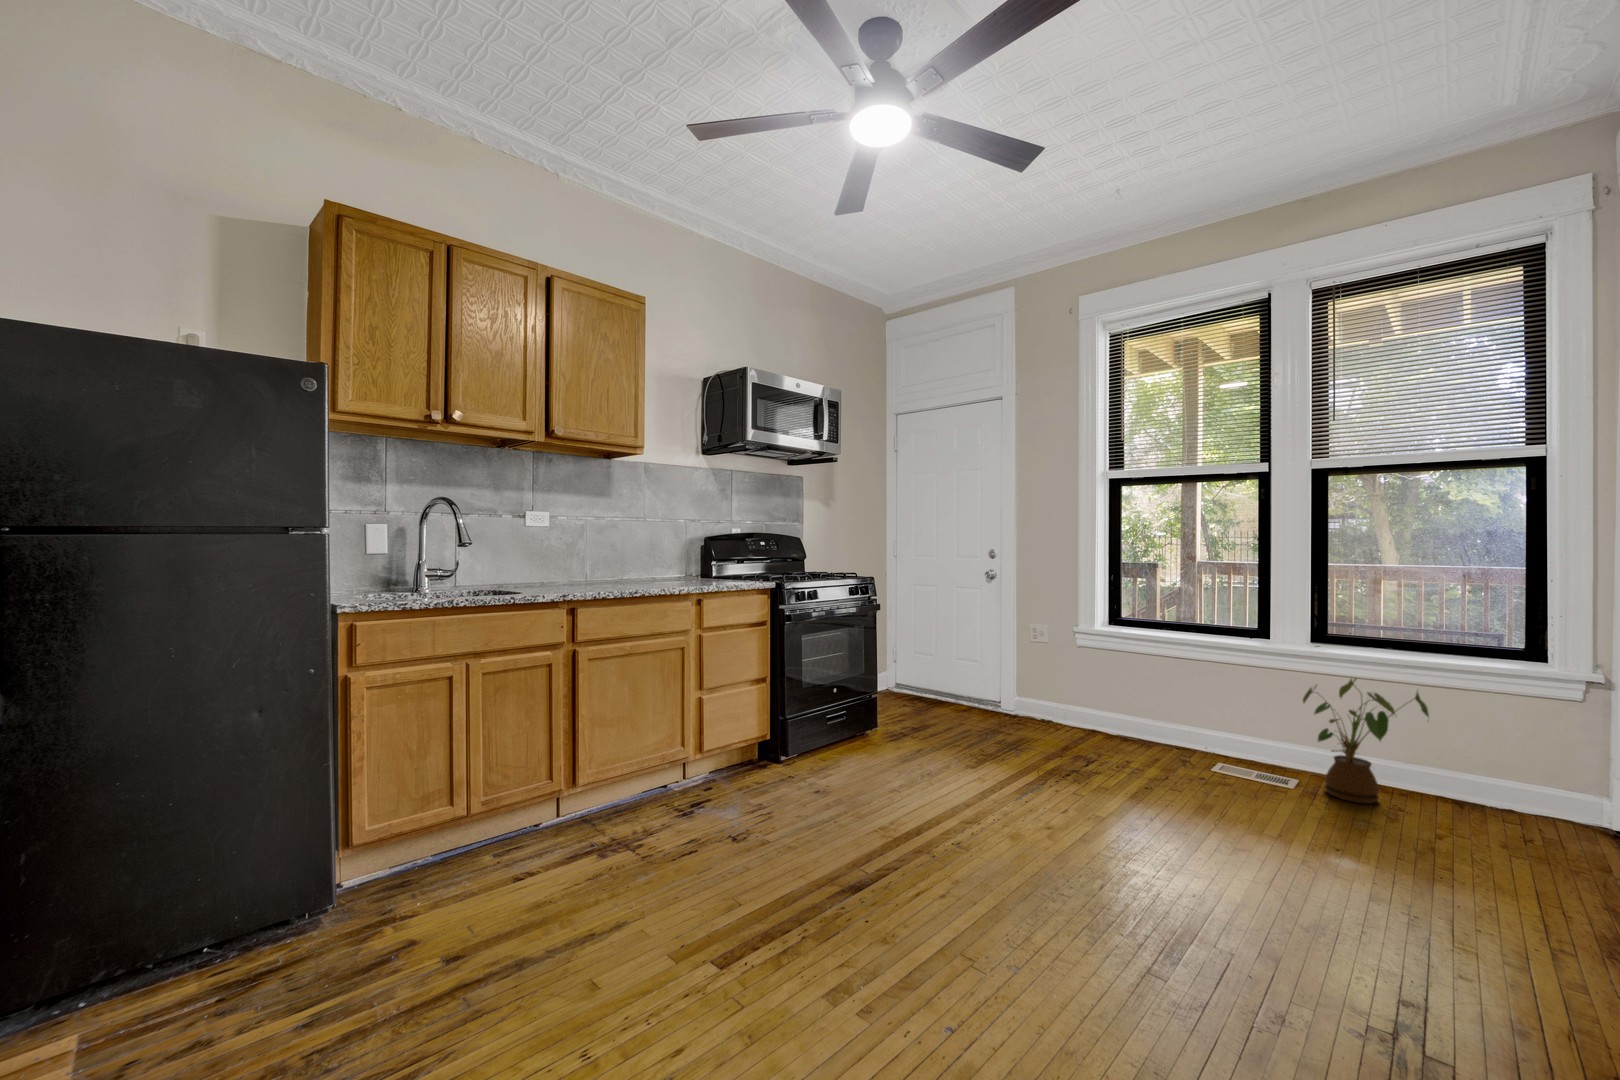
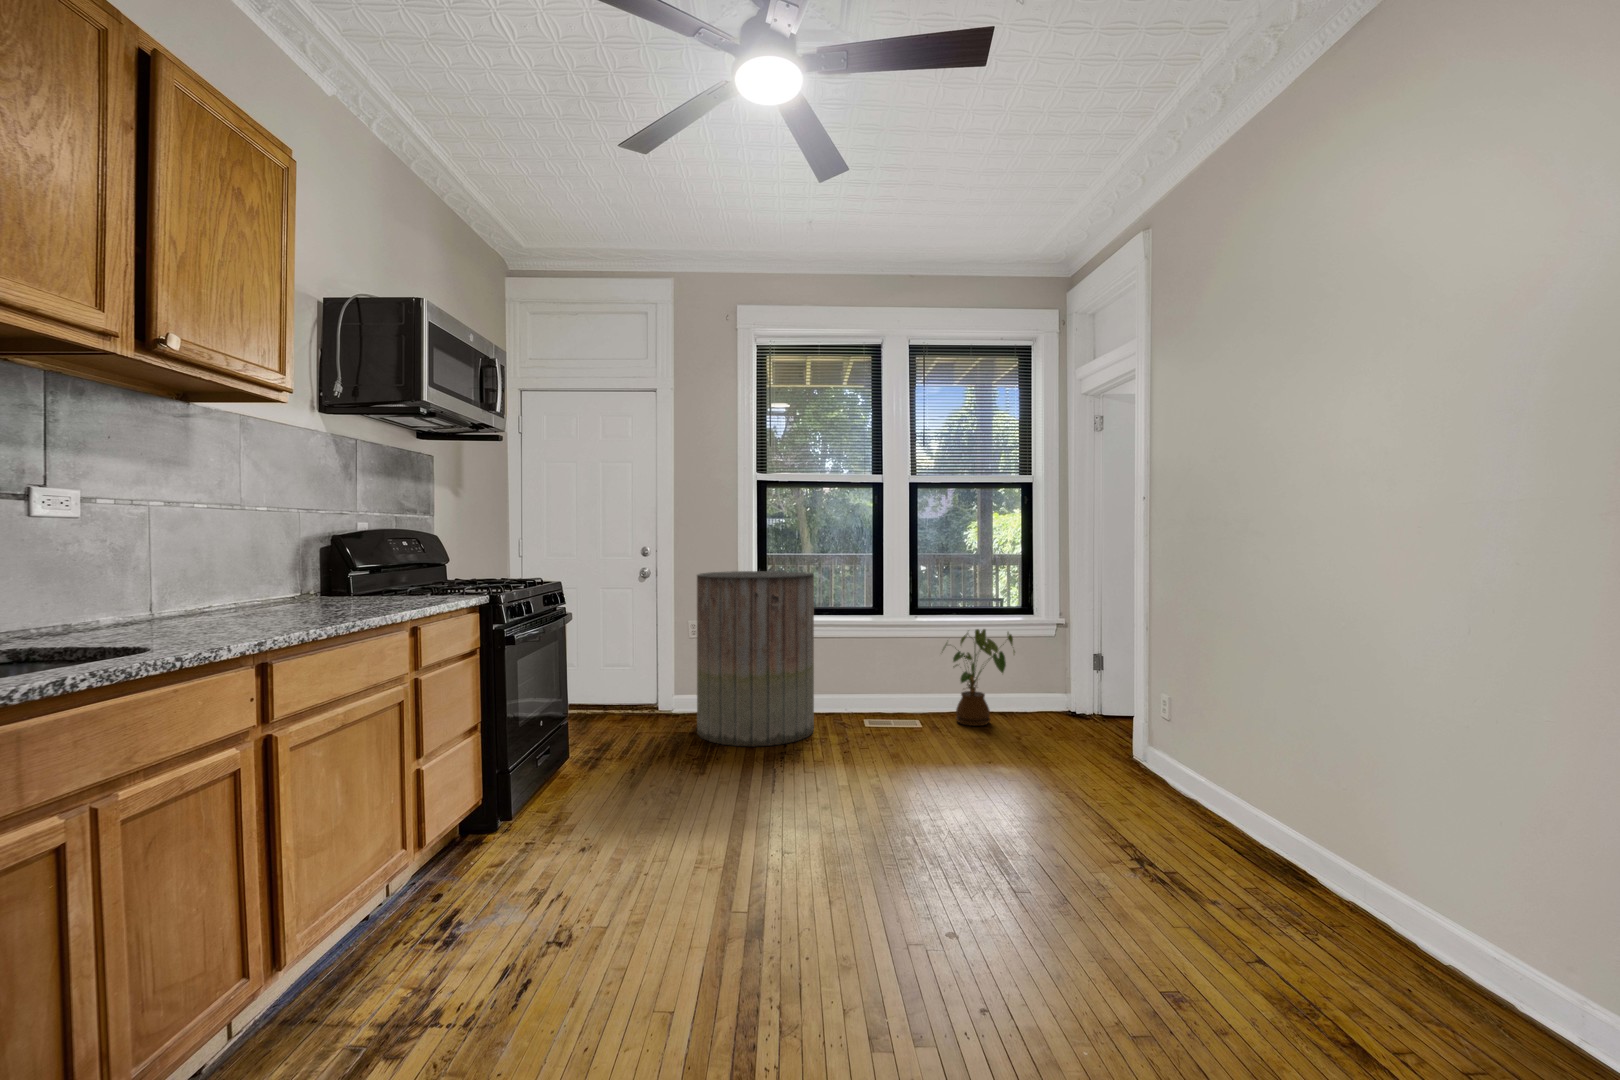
trash can: none [1006,582,1136,761] -> present [697,571,814,746]

